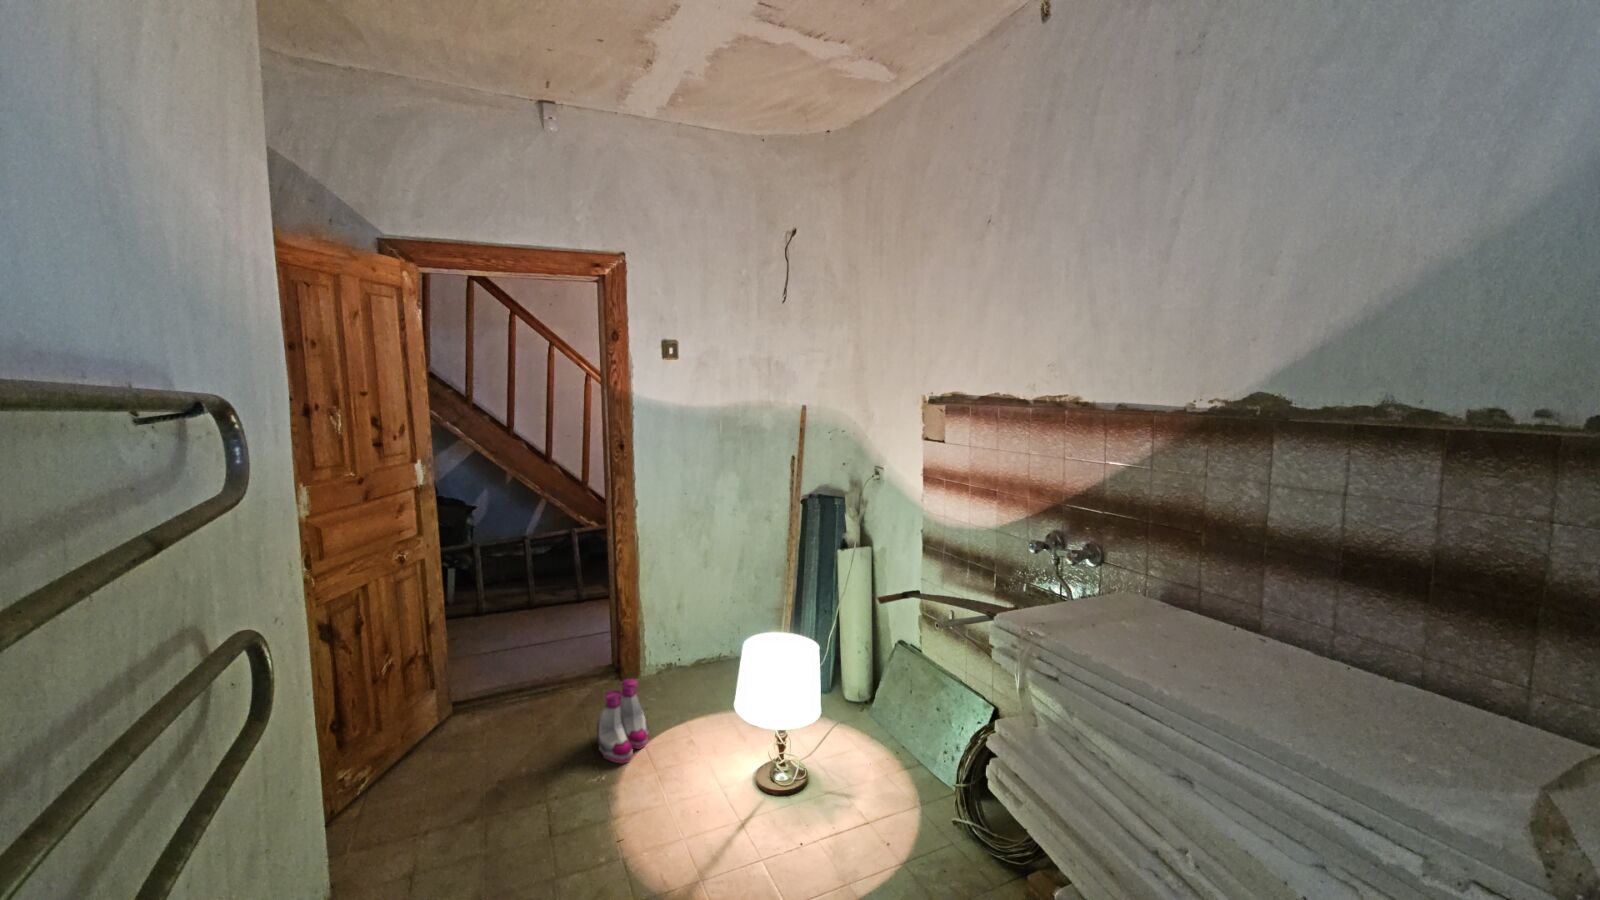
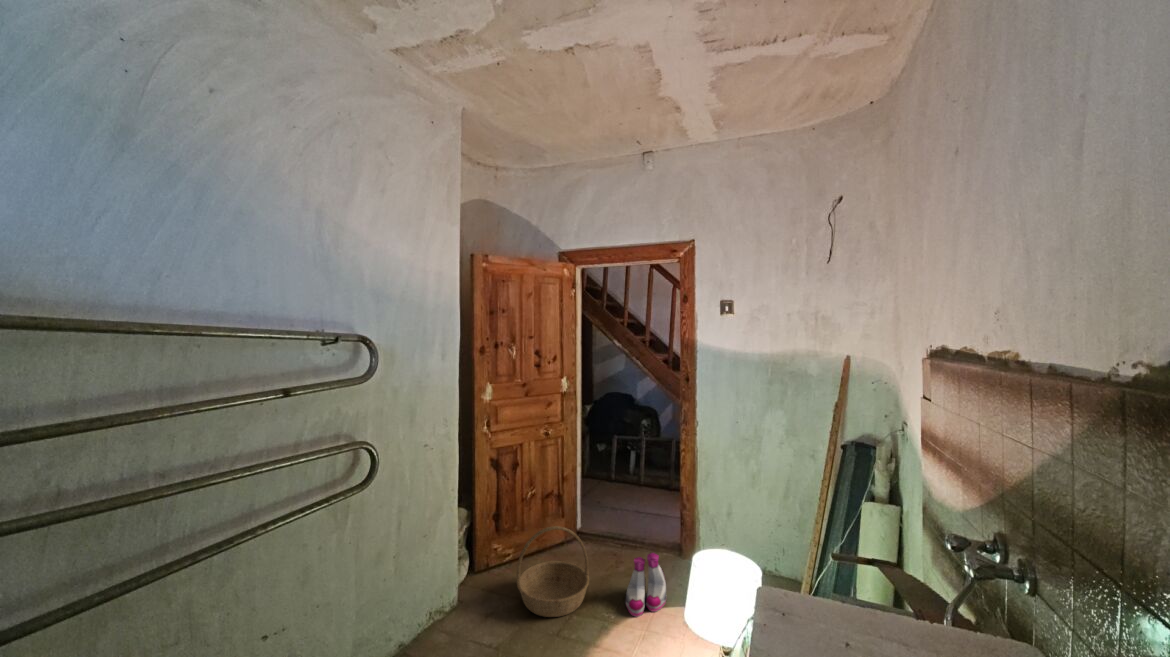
basket: none [435,687,556,827] -> present [517,526,589,617]

